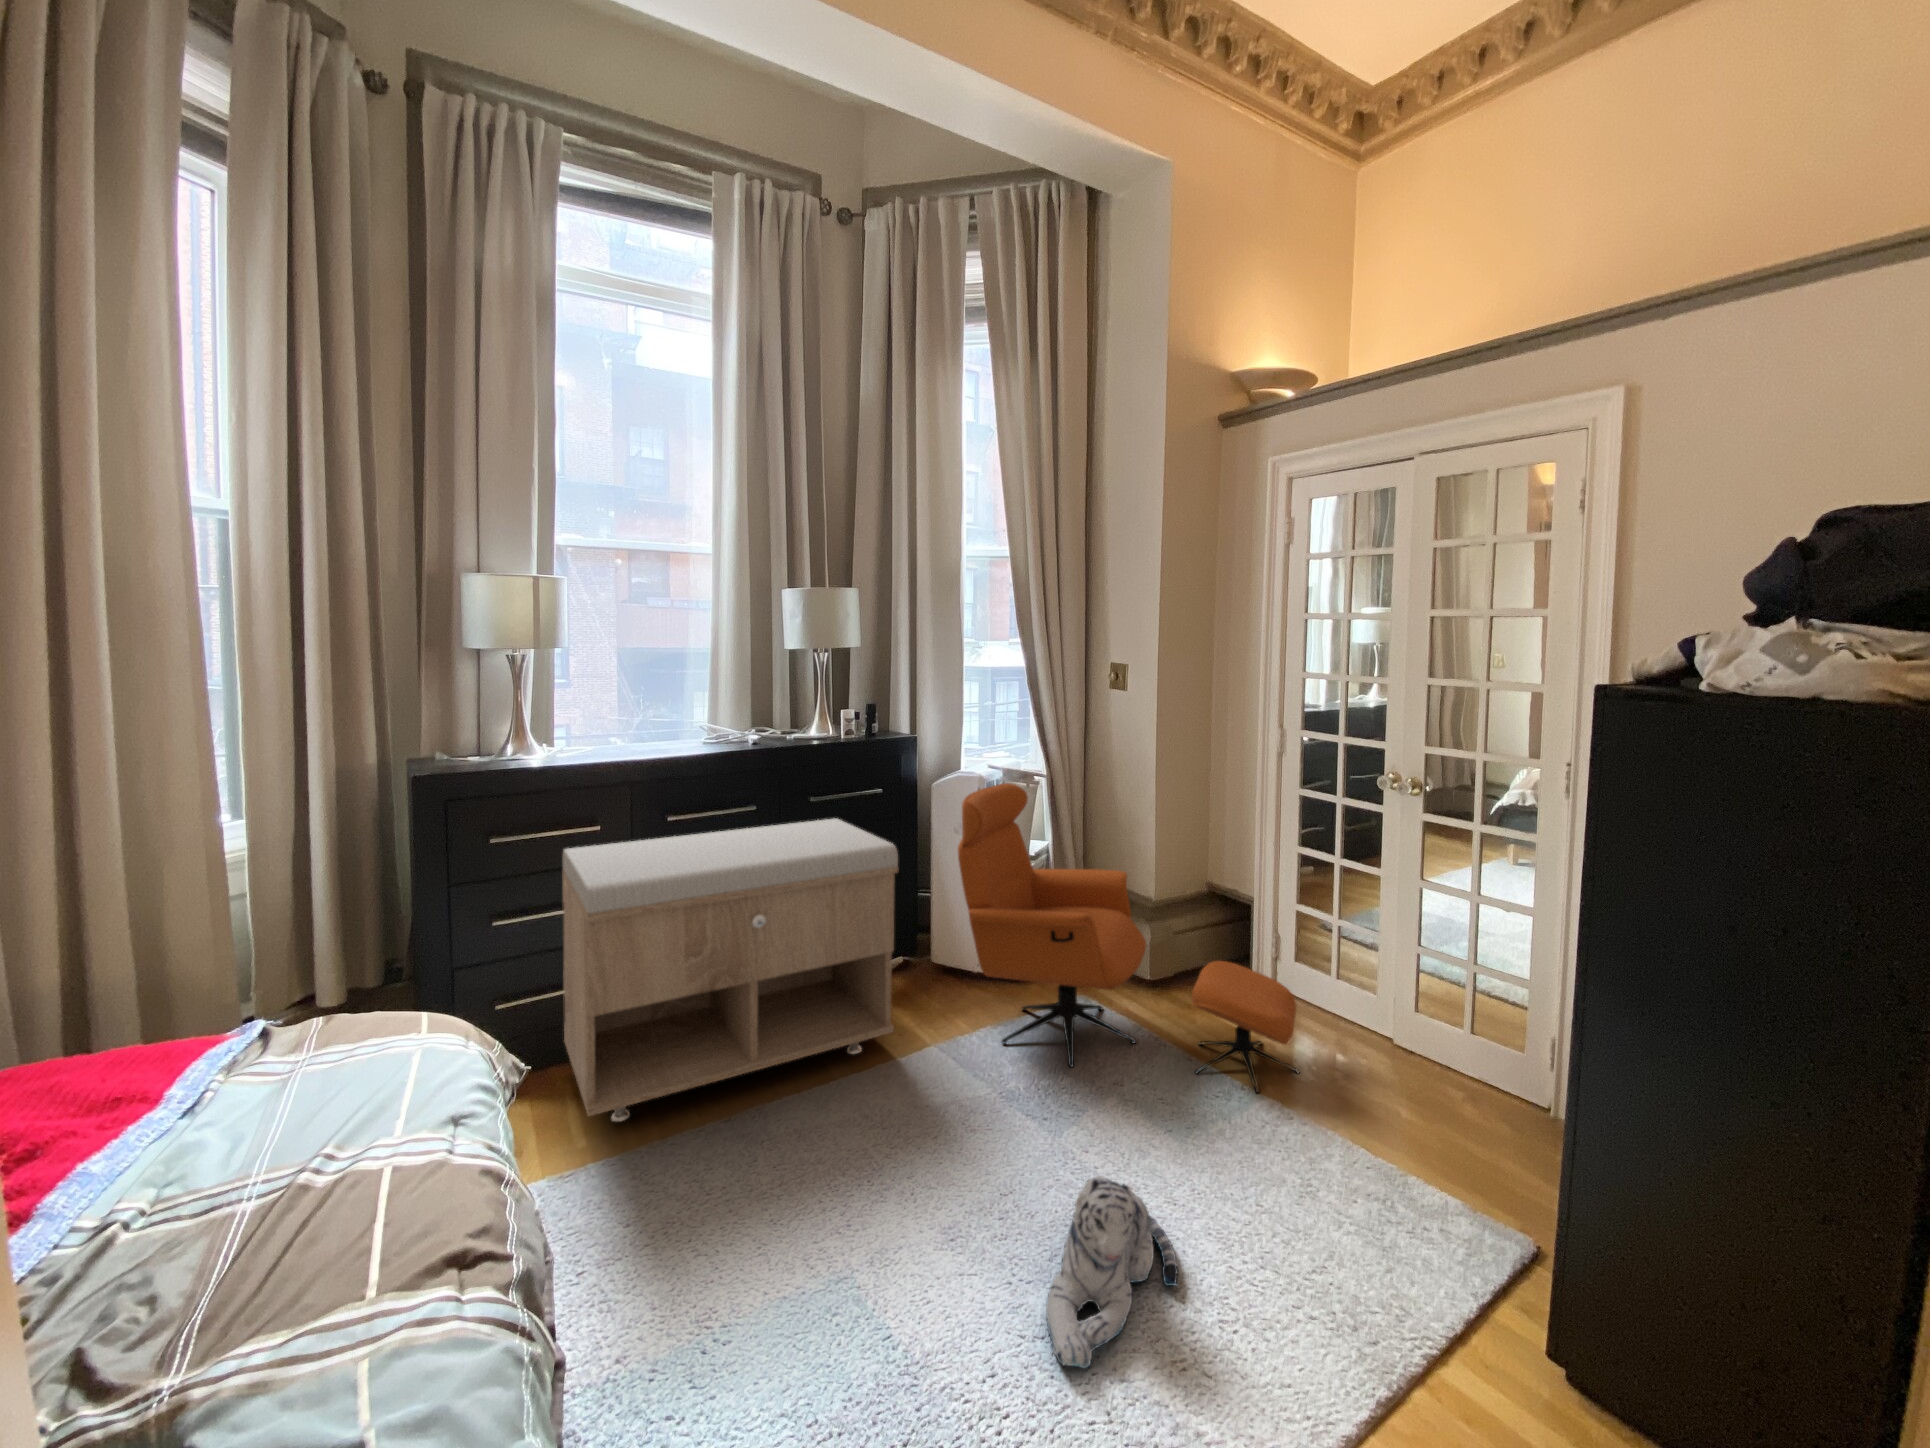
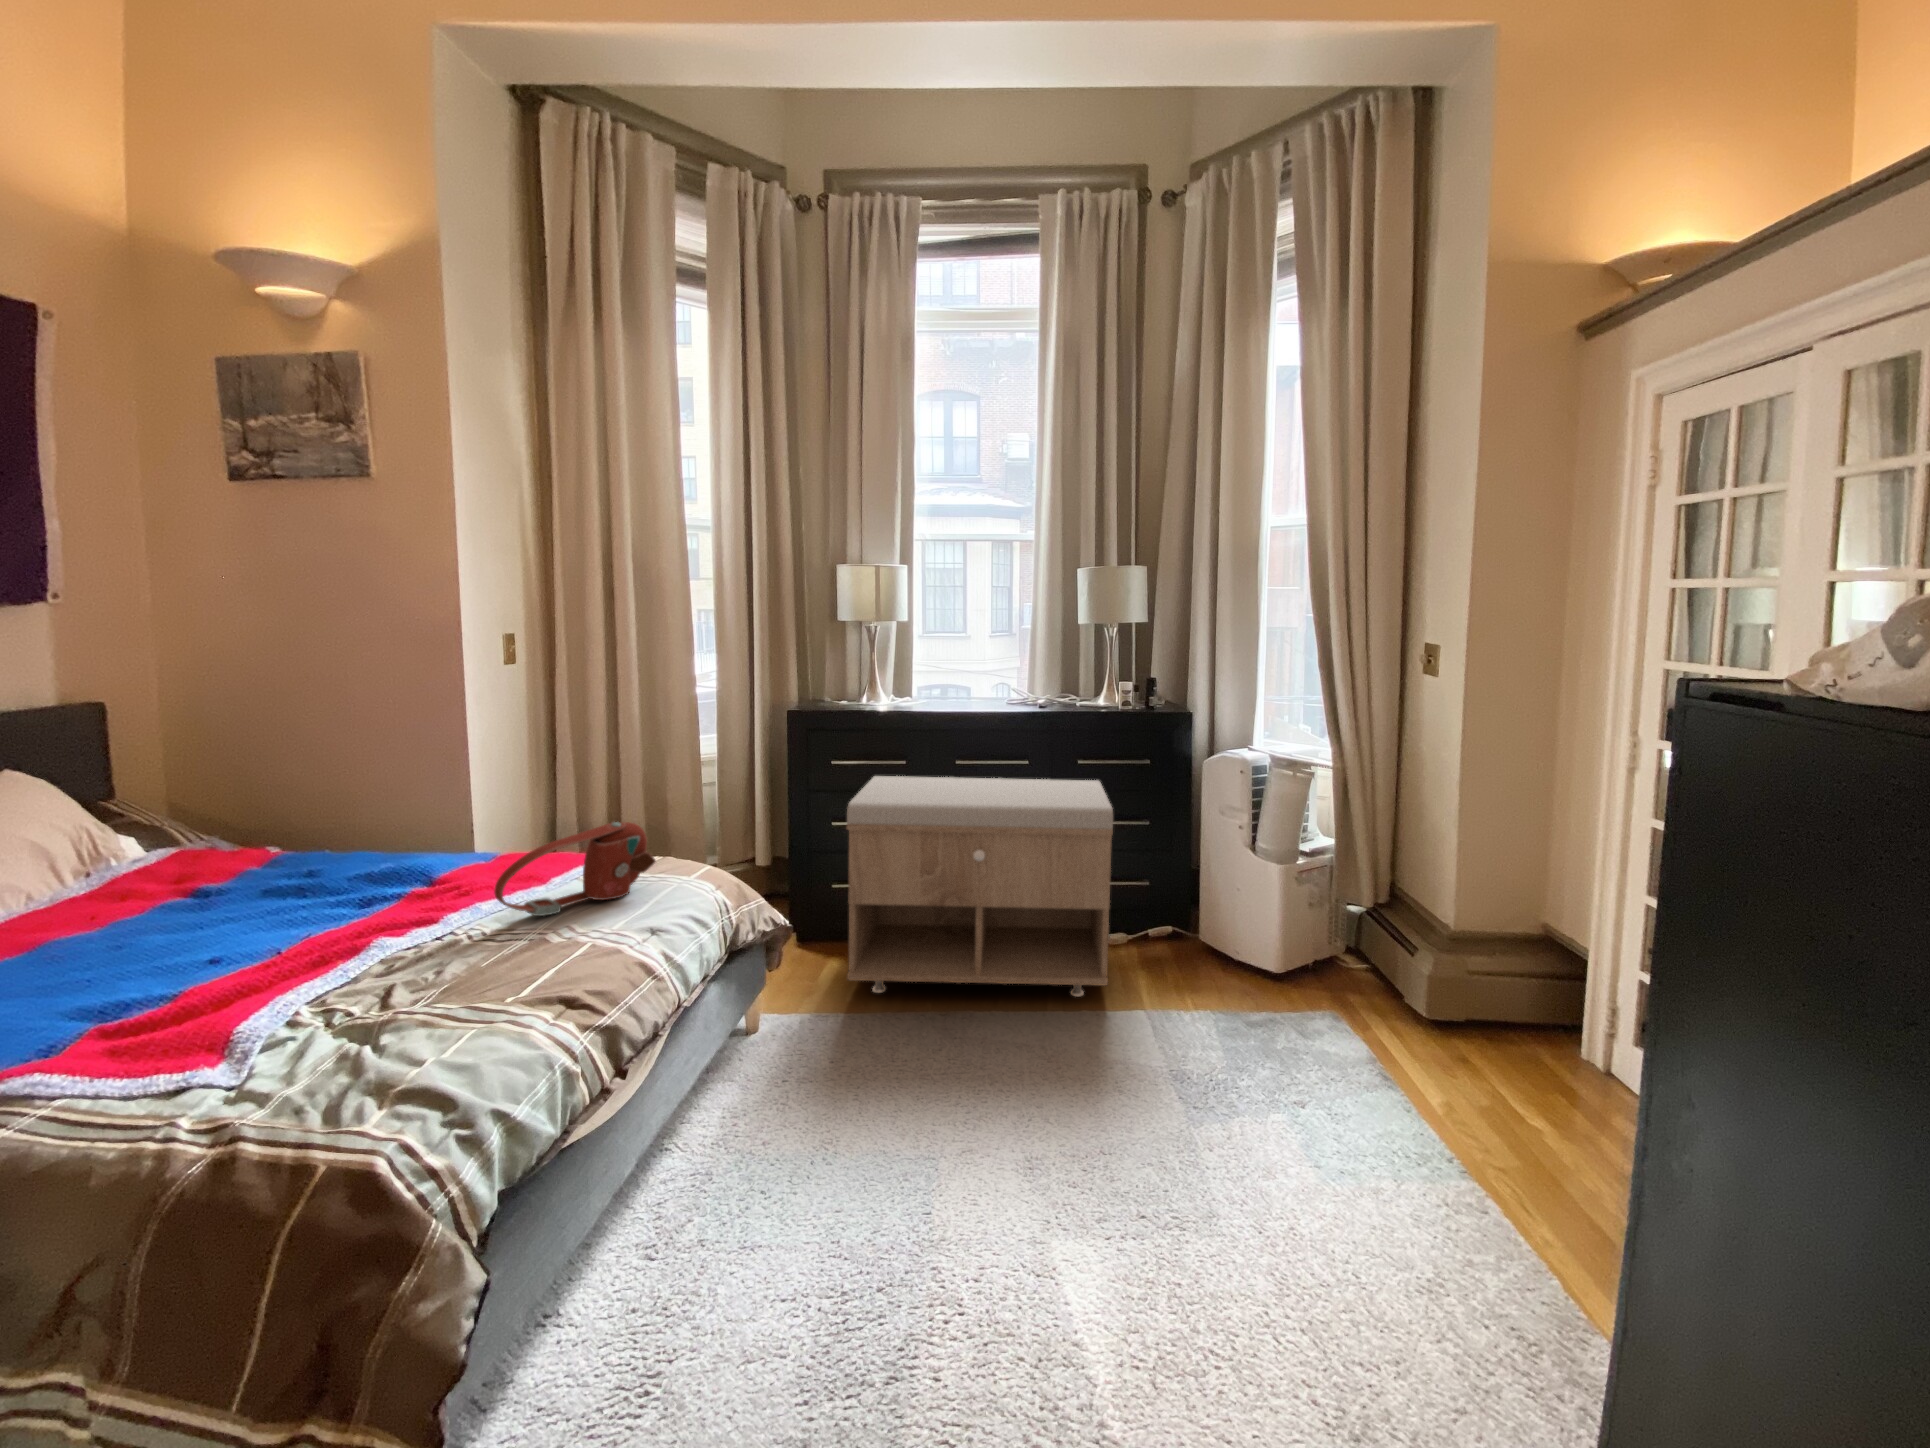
armchair: present [958,783,1300,1093] -> none [1174,764,1561,1167]
handbag: none [164,970,394,1157] -> present [494,822,655,916]
plush toy: present [1046,1176,1178,1368] -> none [1027,1148,1223,1317]

